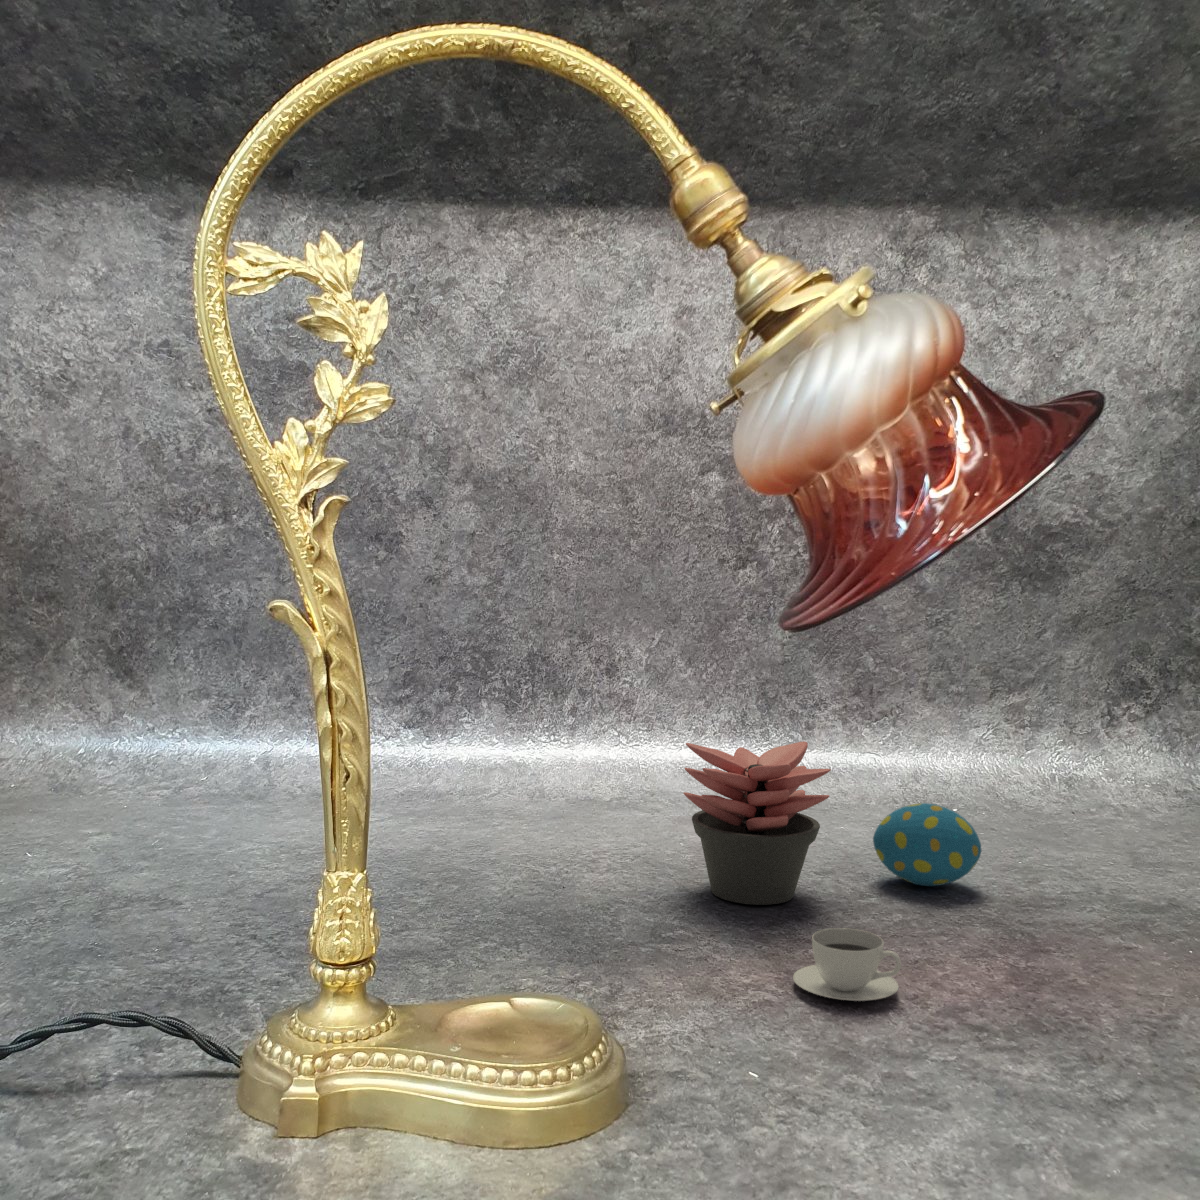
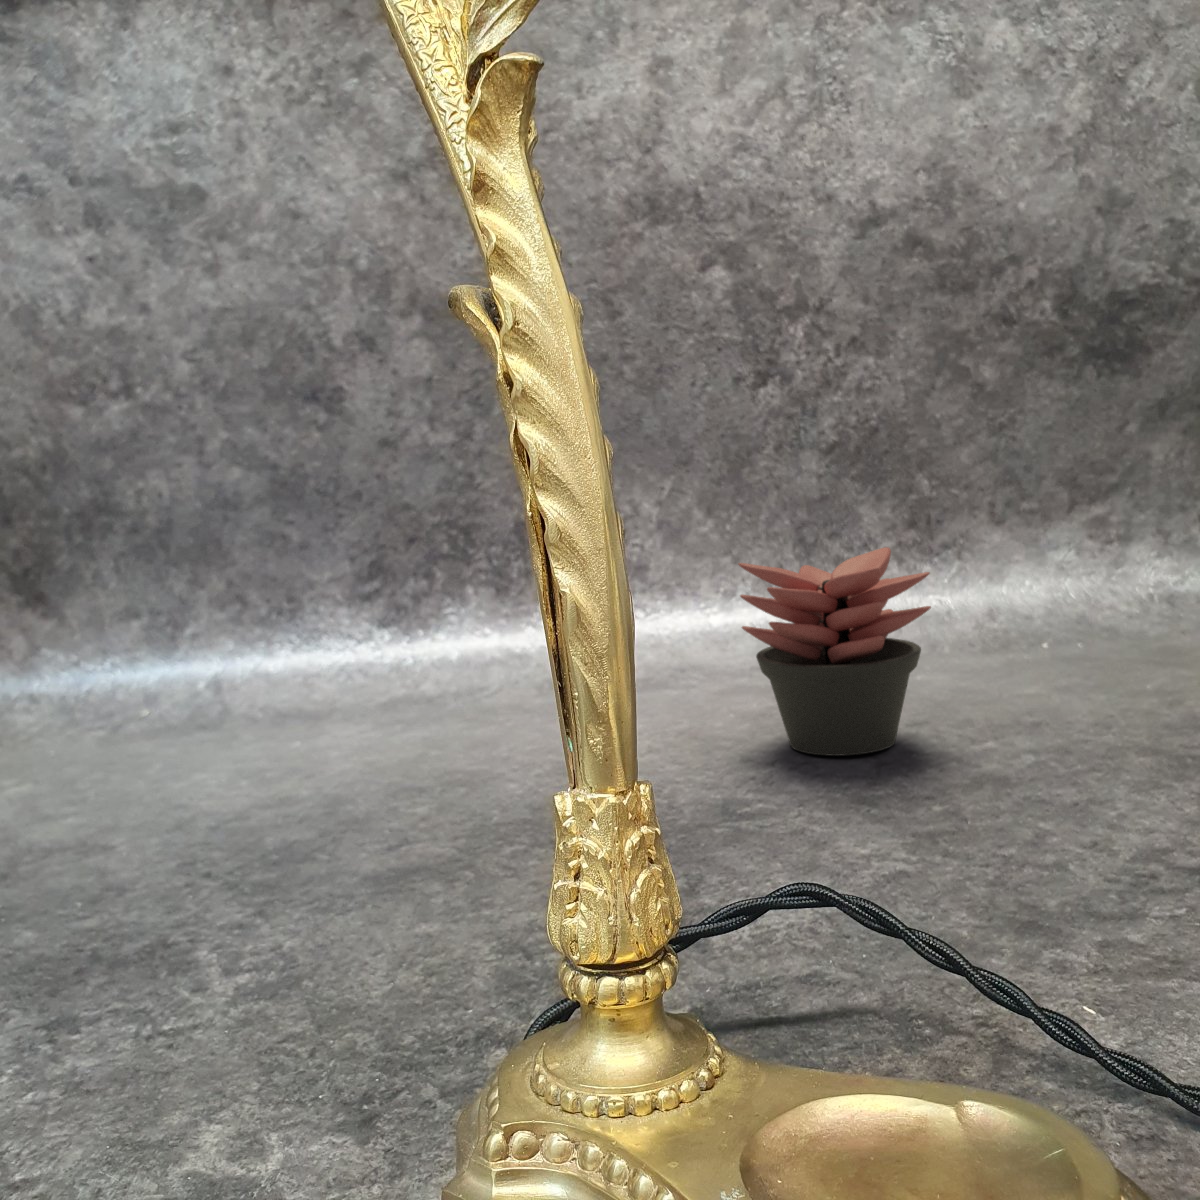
decorative egg: present [873,803,981,886] -> none [982,609,1121,711]
teacup: present [793,928,901,1001] -> none [929,763,1076,854]

